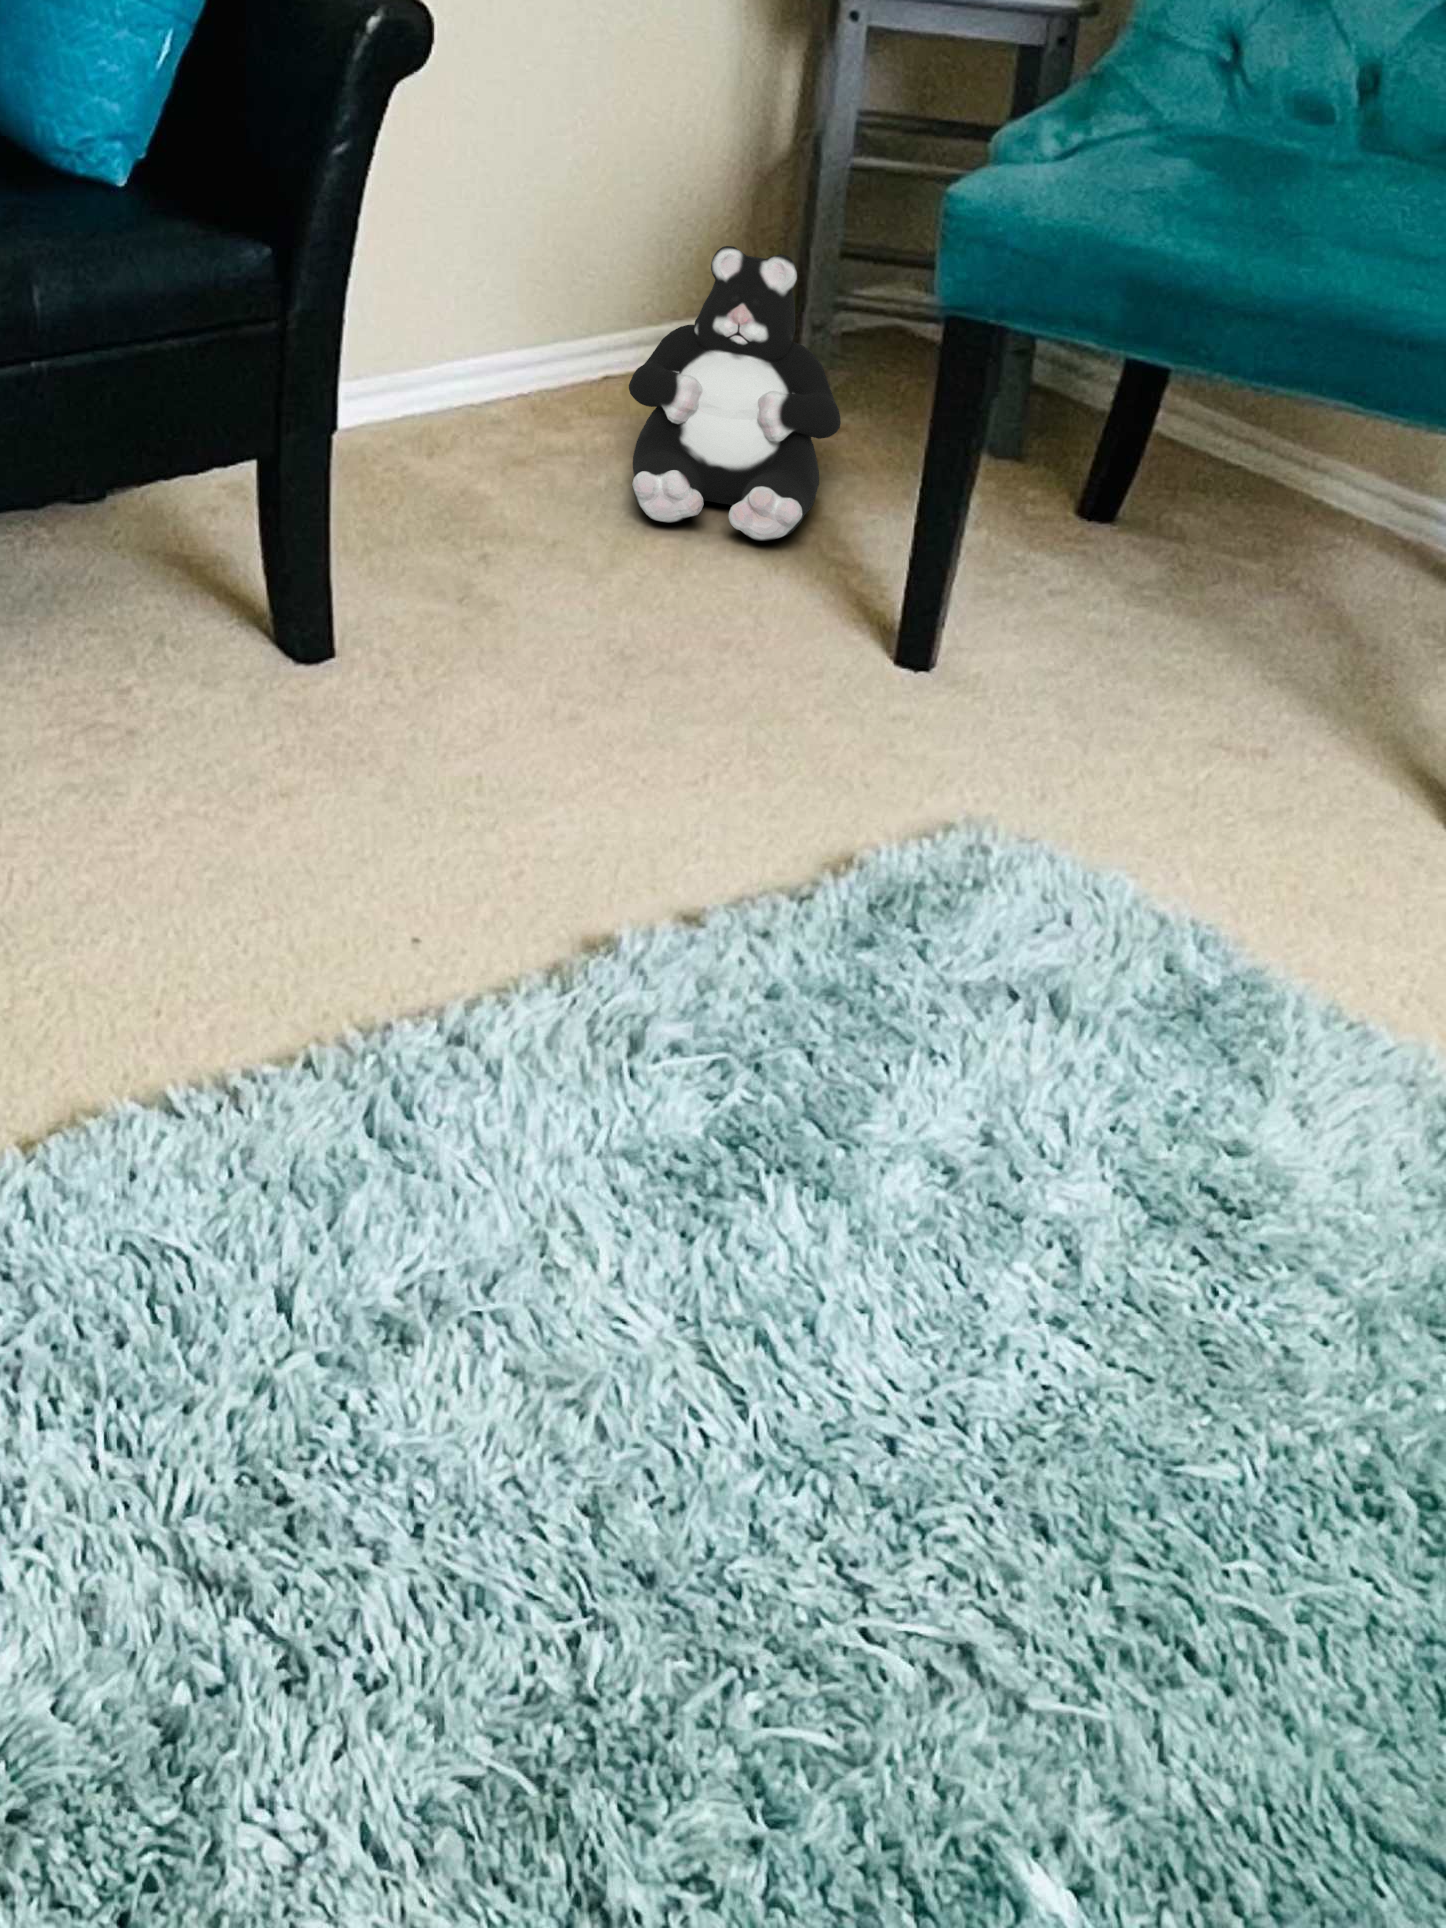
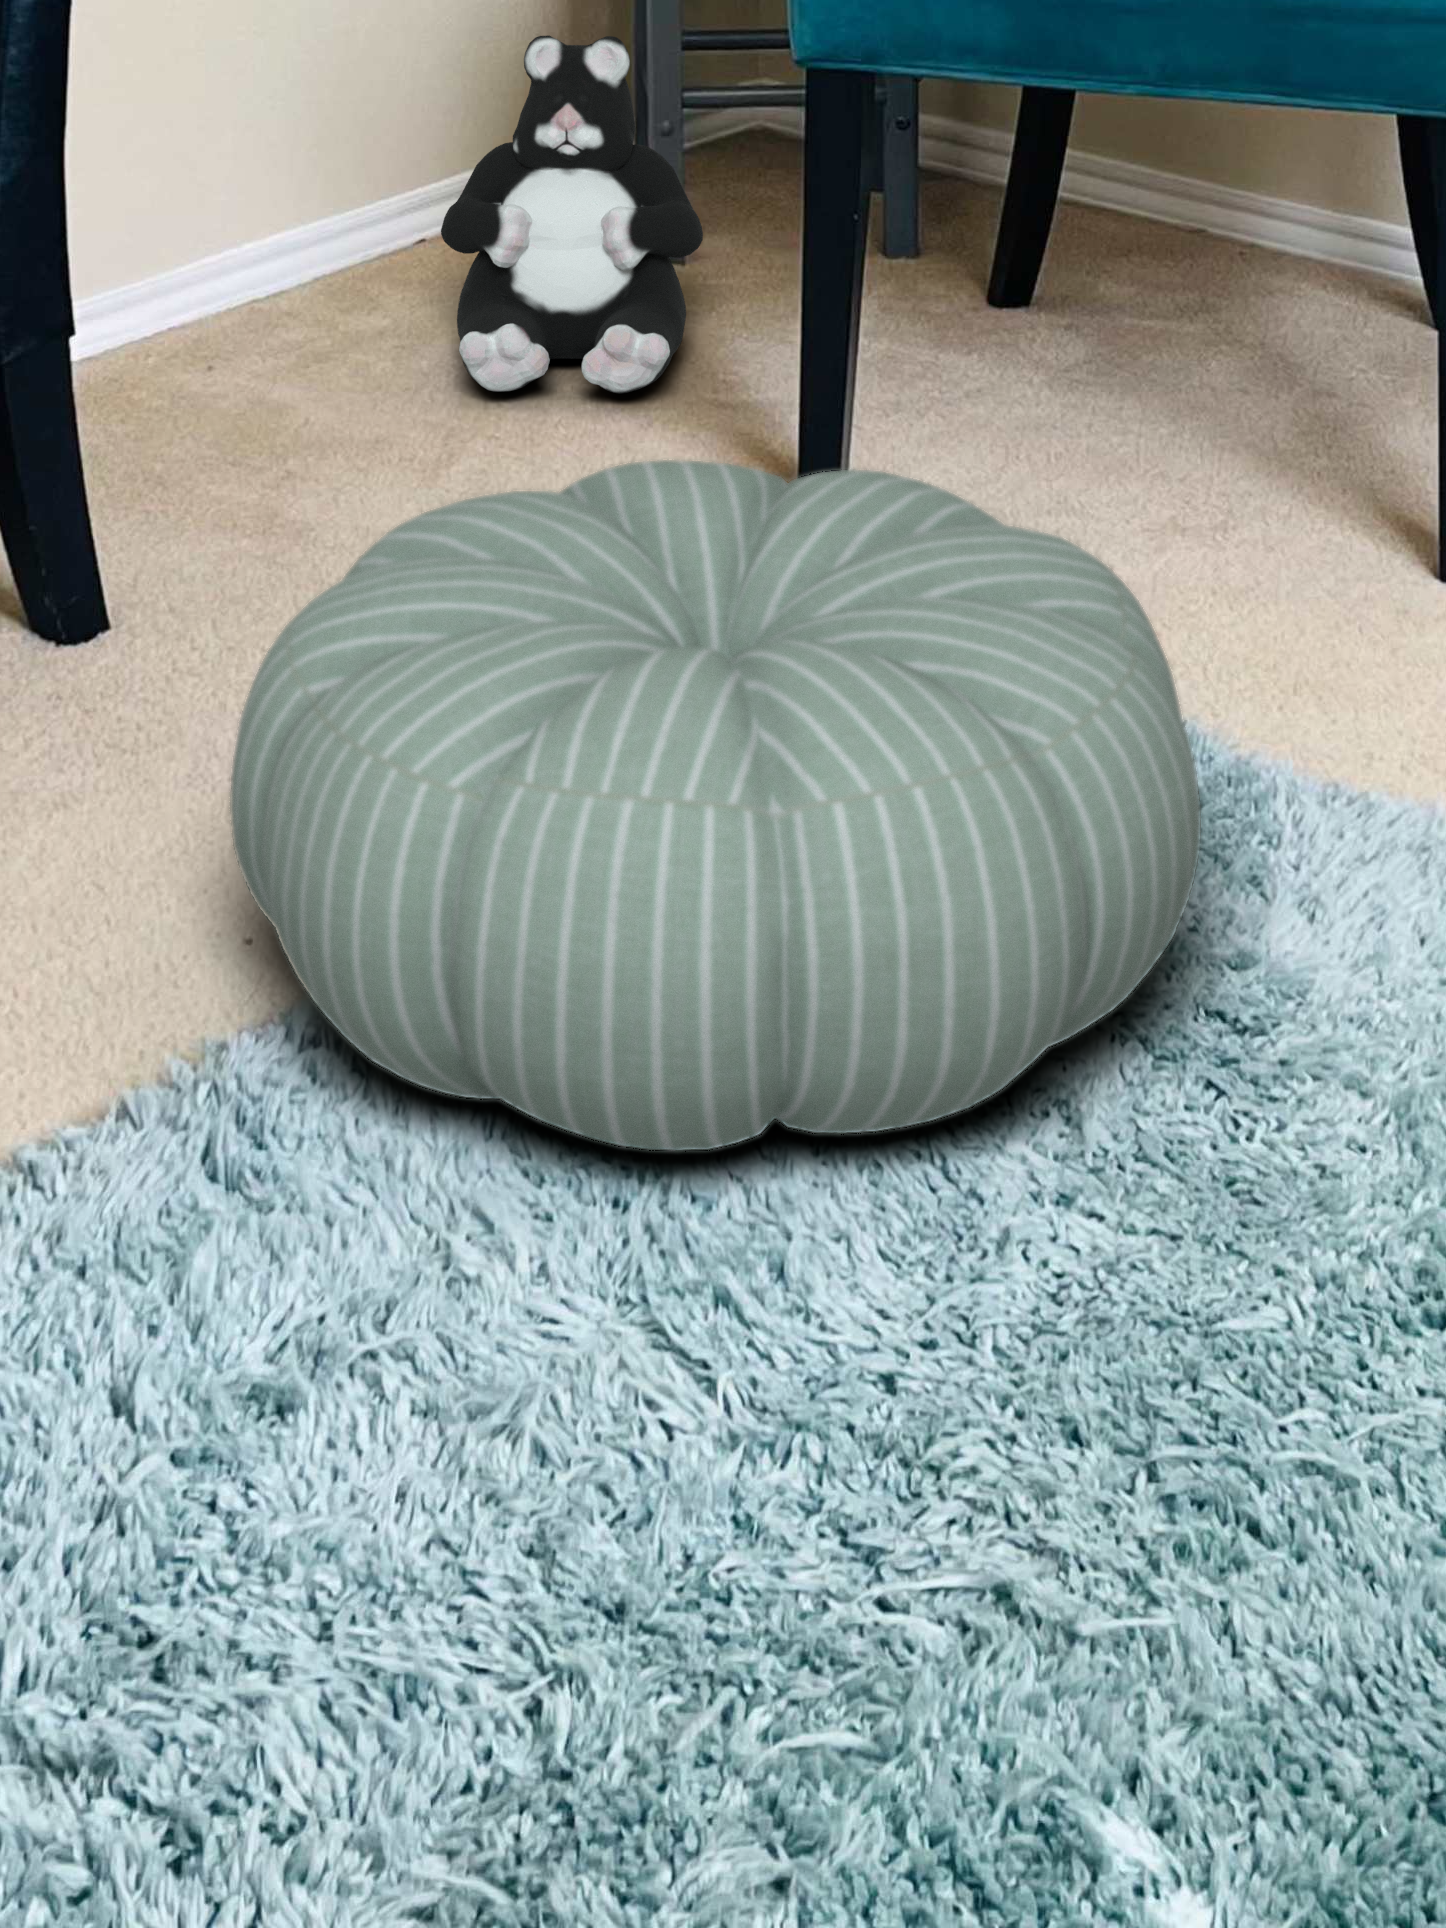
pouf: none [416,627,1212,1225] -> present [230,460,1201,1151]

